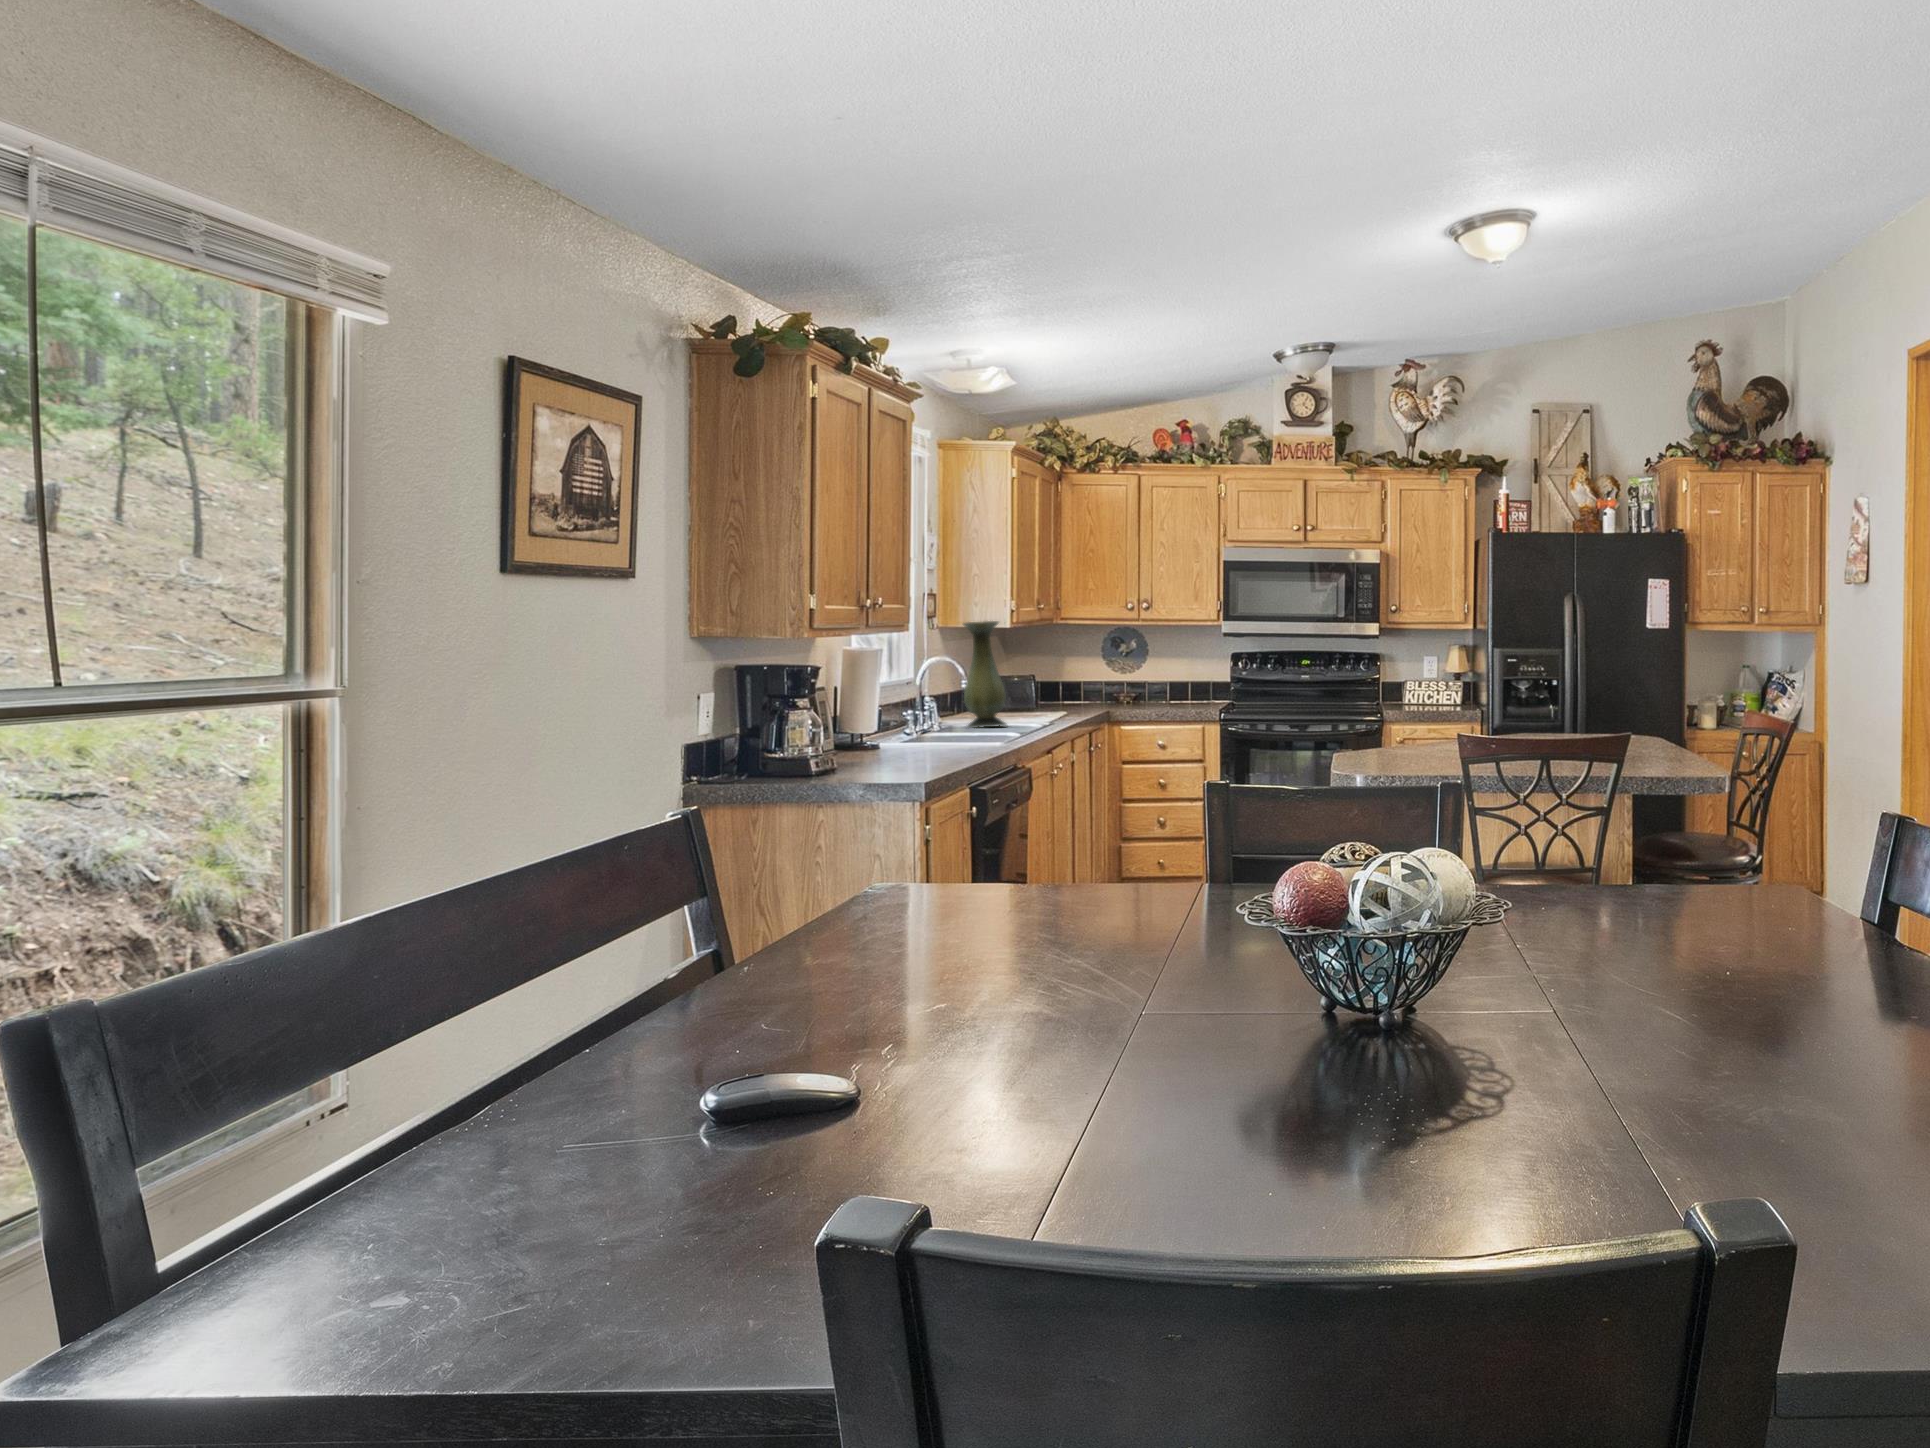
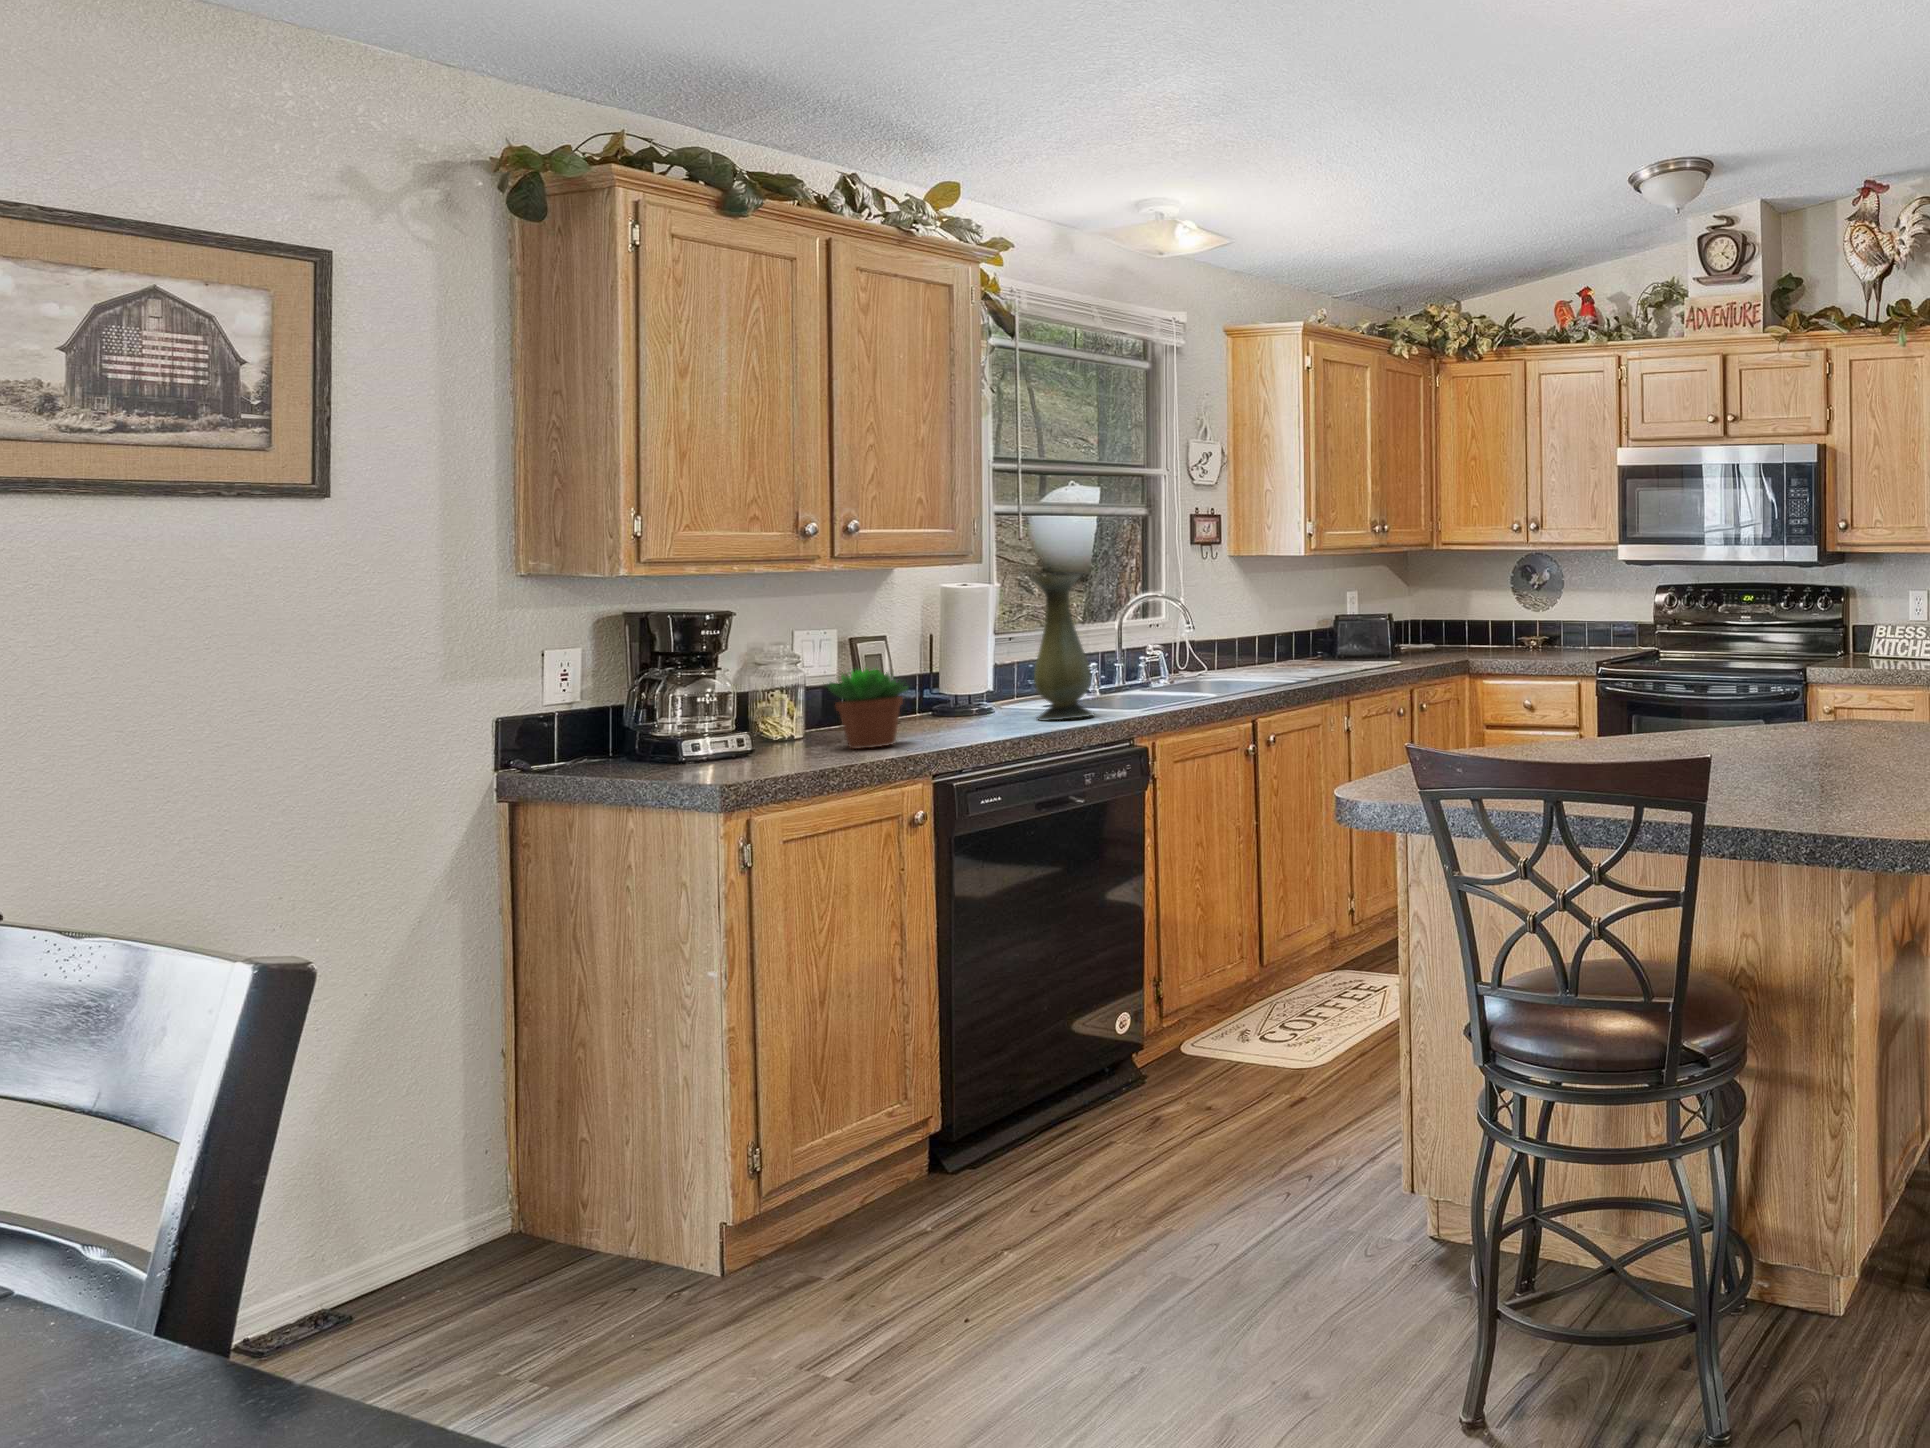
succulent plant: none [896,677,955,736] -> present [827,669,908,749]

